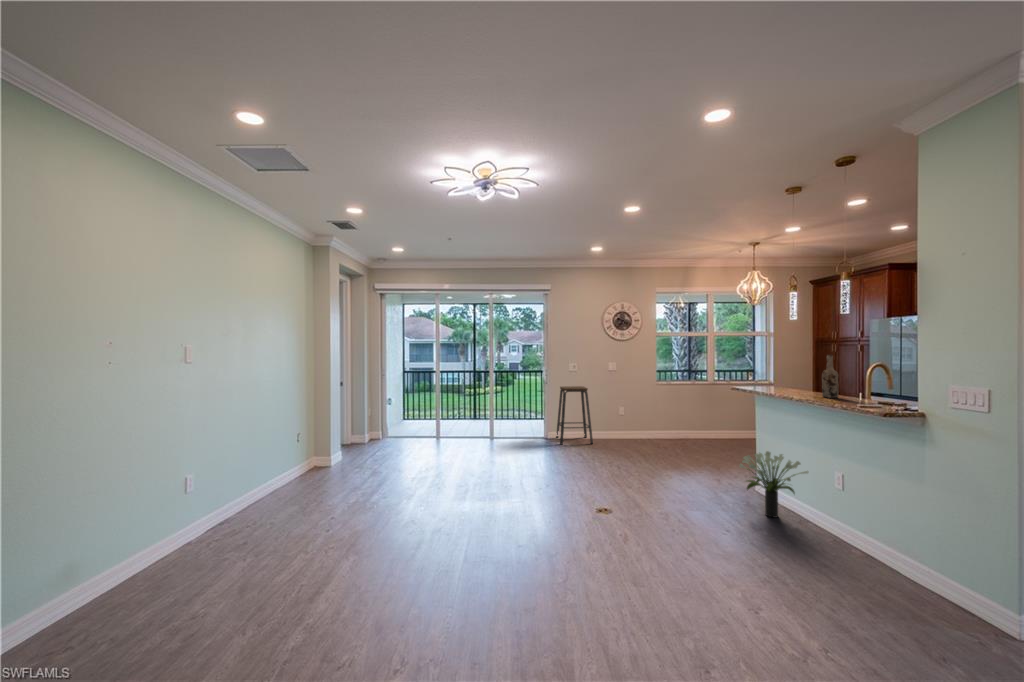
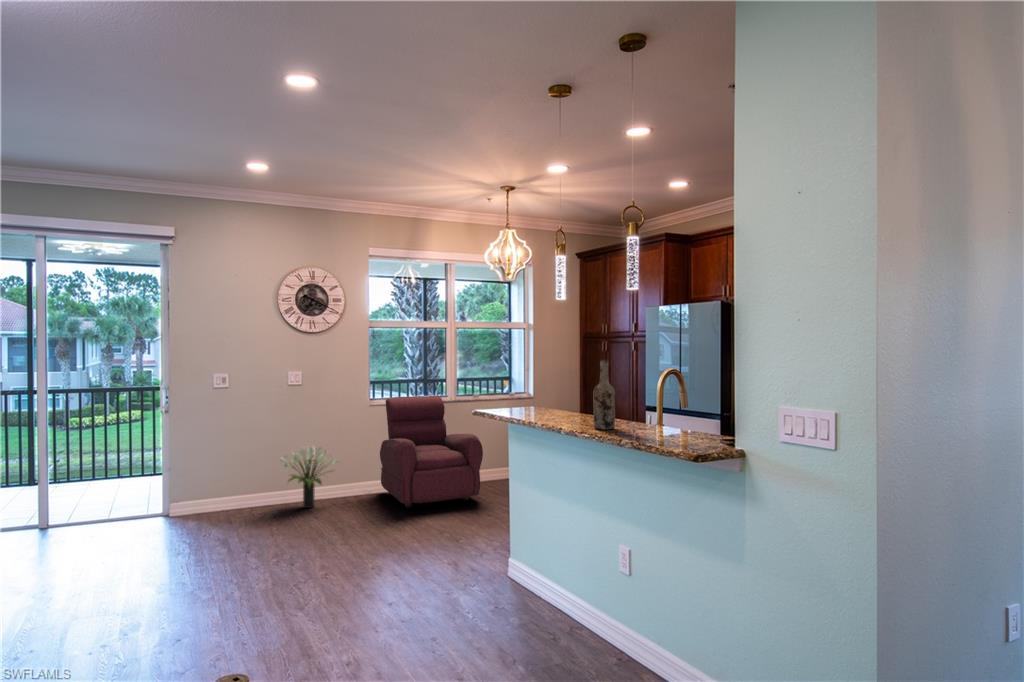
armchair: none [663,380,735,447] -> present [380,396,483,508]
bar stool: present [556,386,593,444] -> none [182,416,252,530]
potted plant: present [740,451,808,517] -> present [280,446,339,508]

